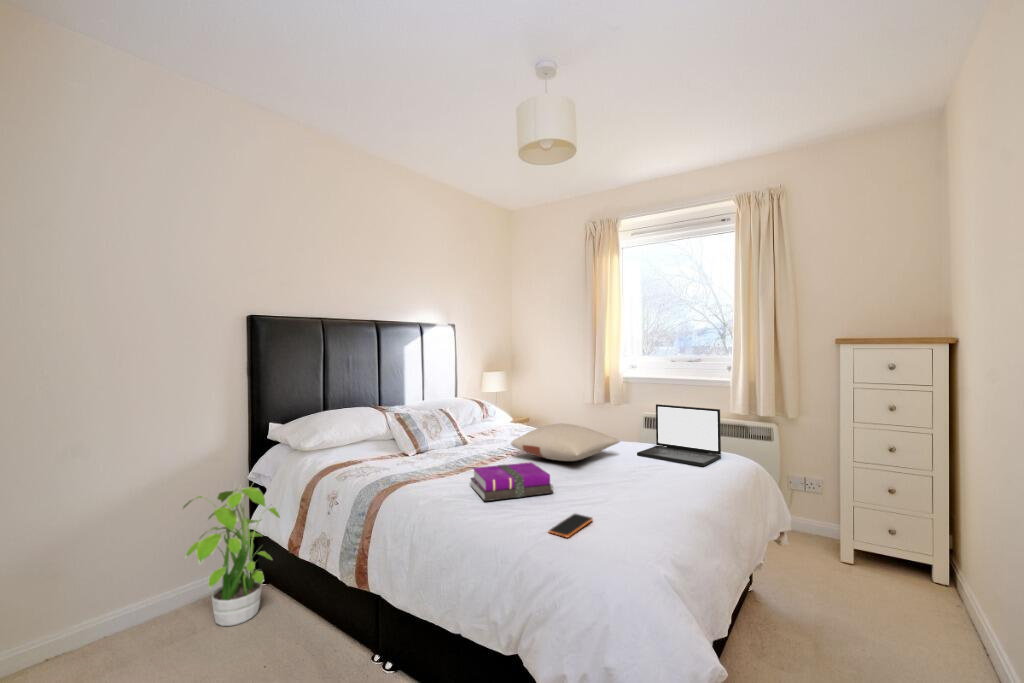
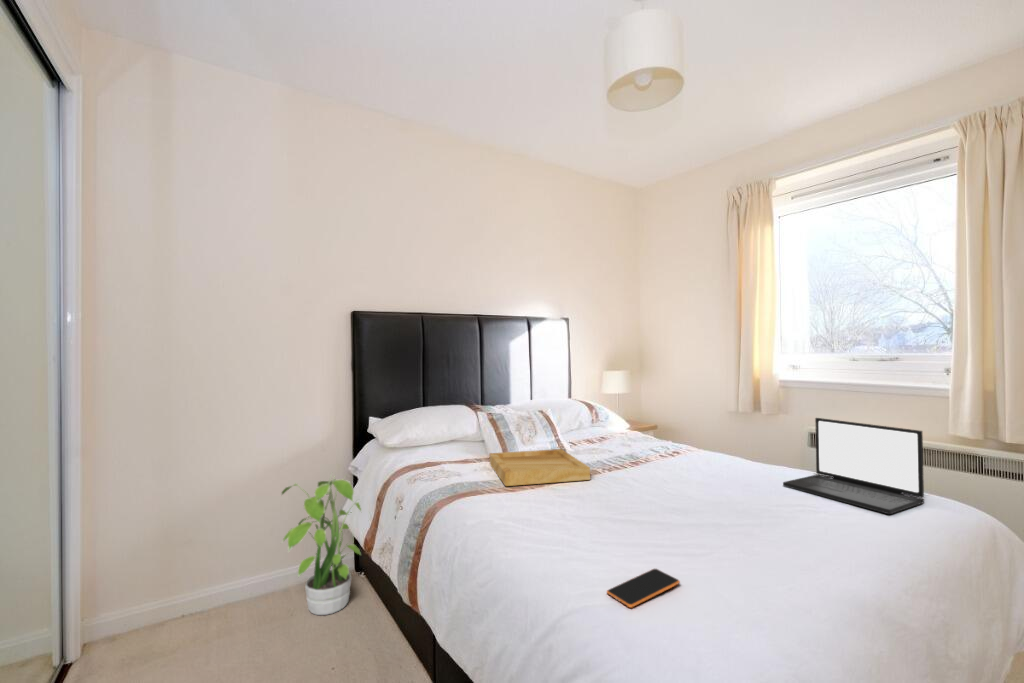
pillow: present [511,424,620,461] -> none [606,436,756,486]
tray: none [406,441,499,474] -> present [489,449,590,486]
notebook: present [471,463,553,501] -> none [541,485,640,531]

